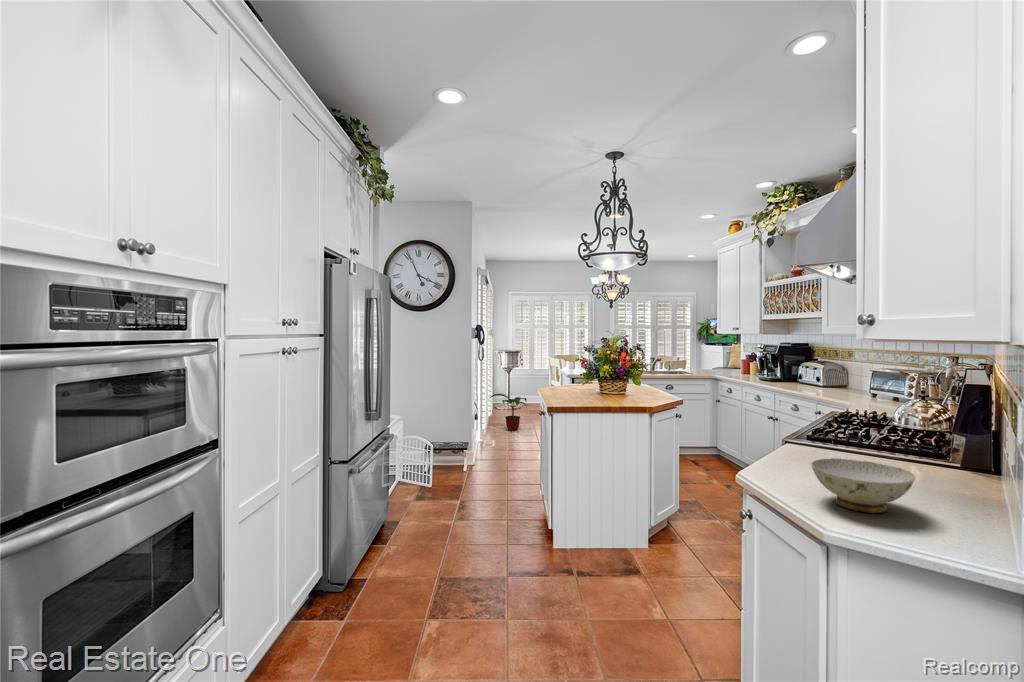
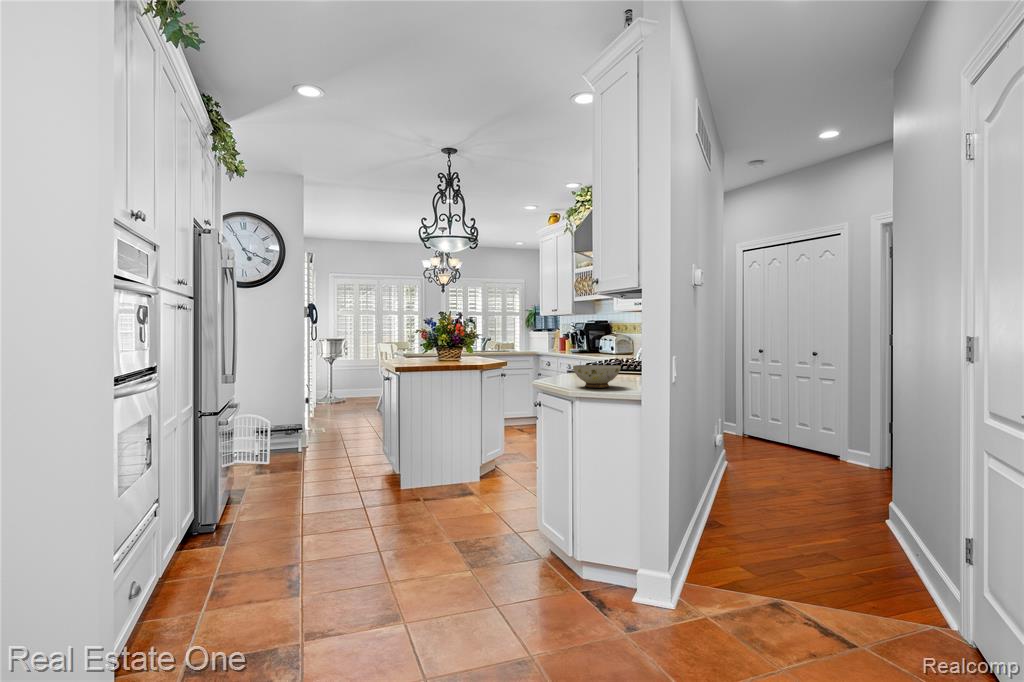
potted plant: present [490,394,526,431] -> none [315,380,358,419]

